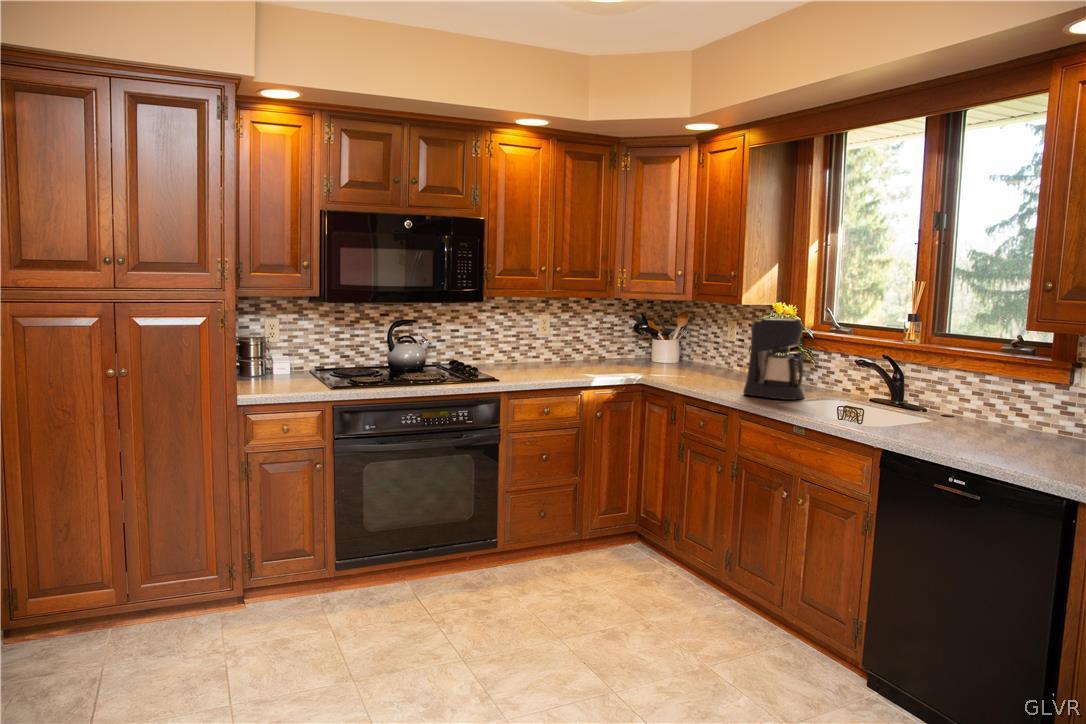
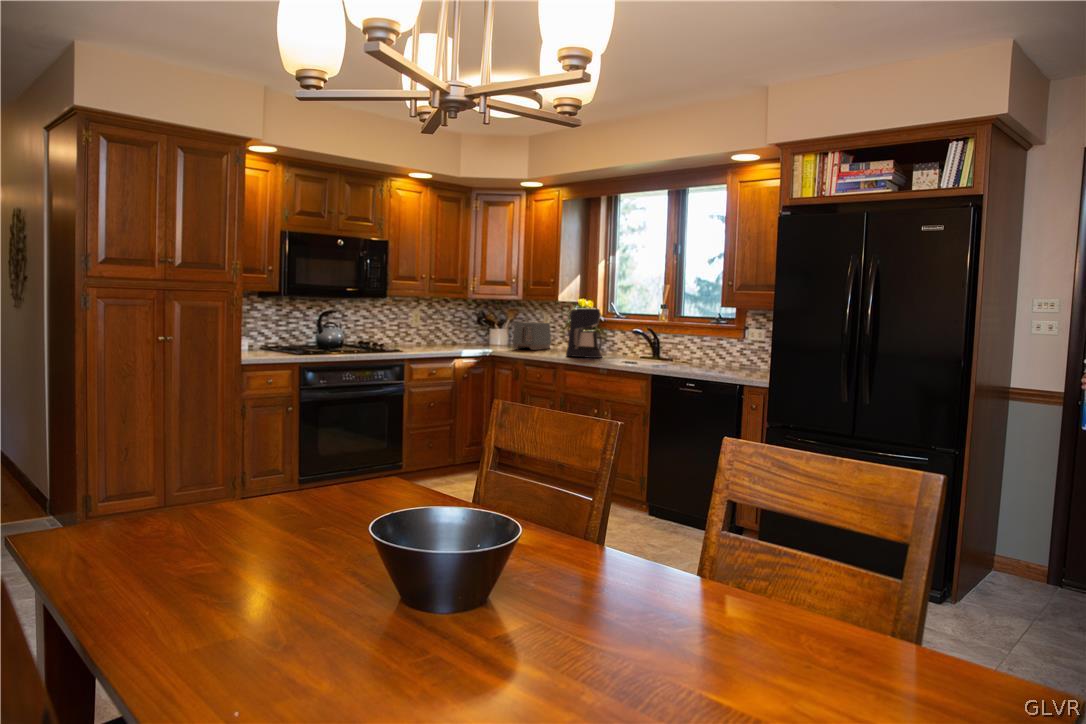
toaster: none [675,332,738,377] -> present [512,322,551,350]

